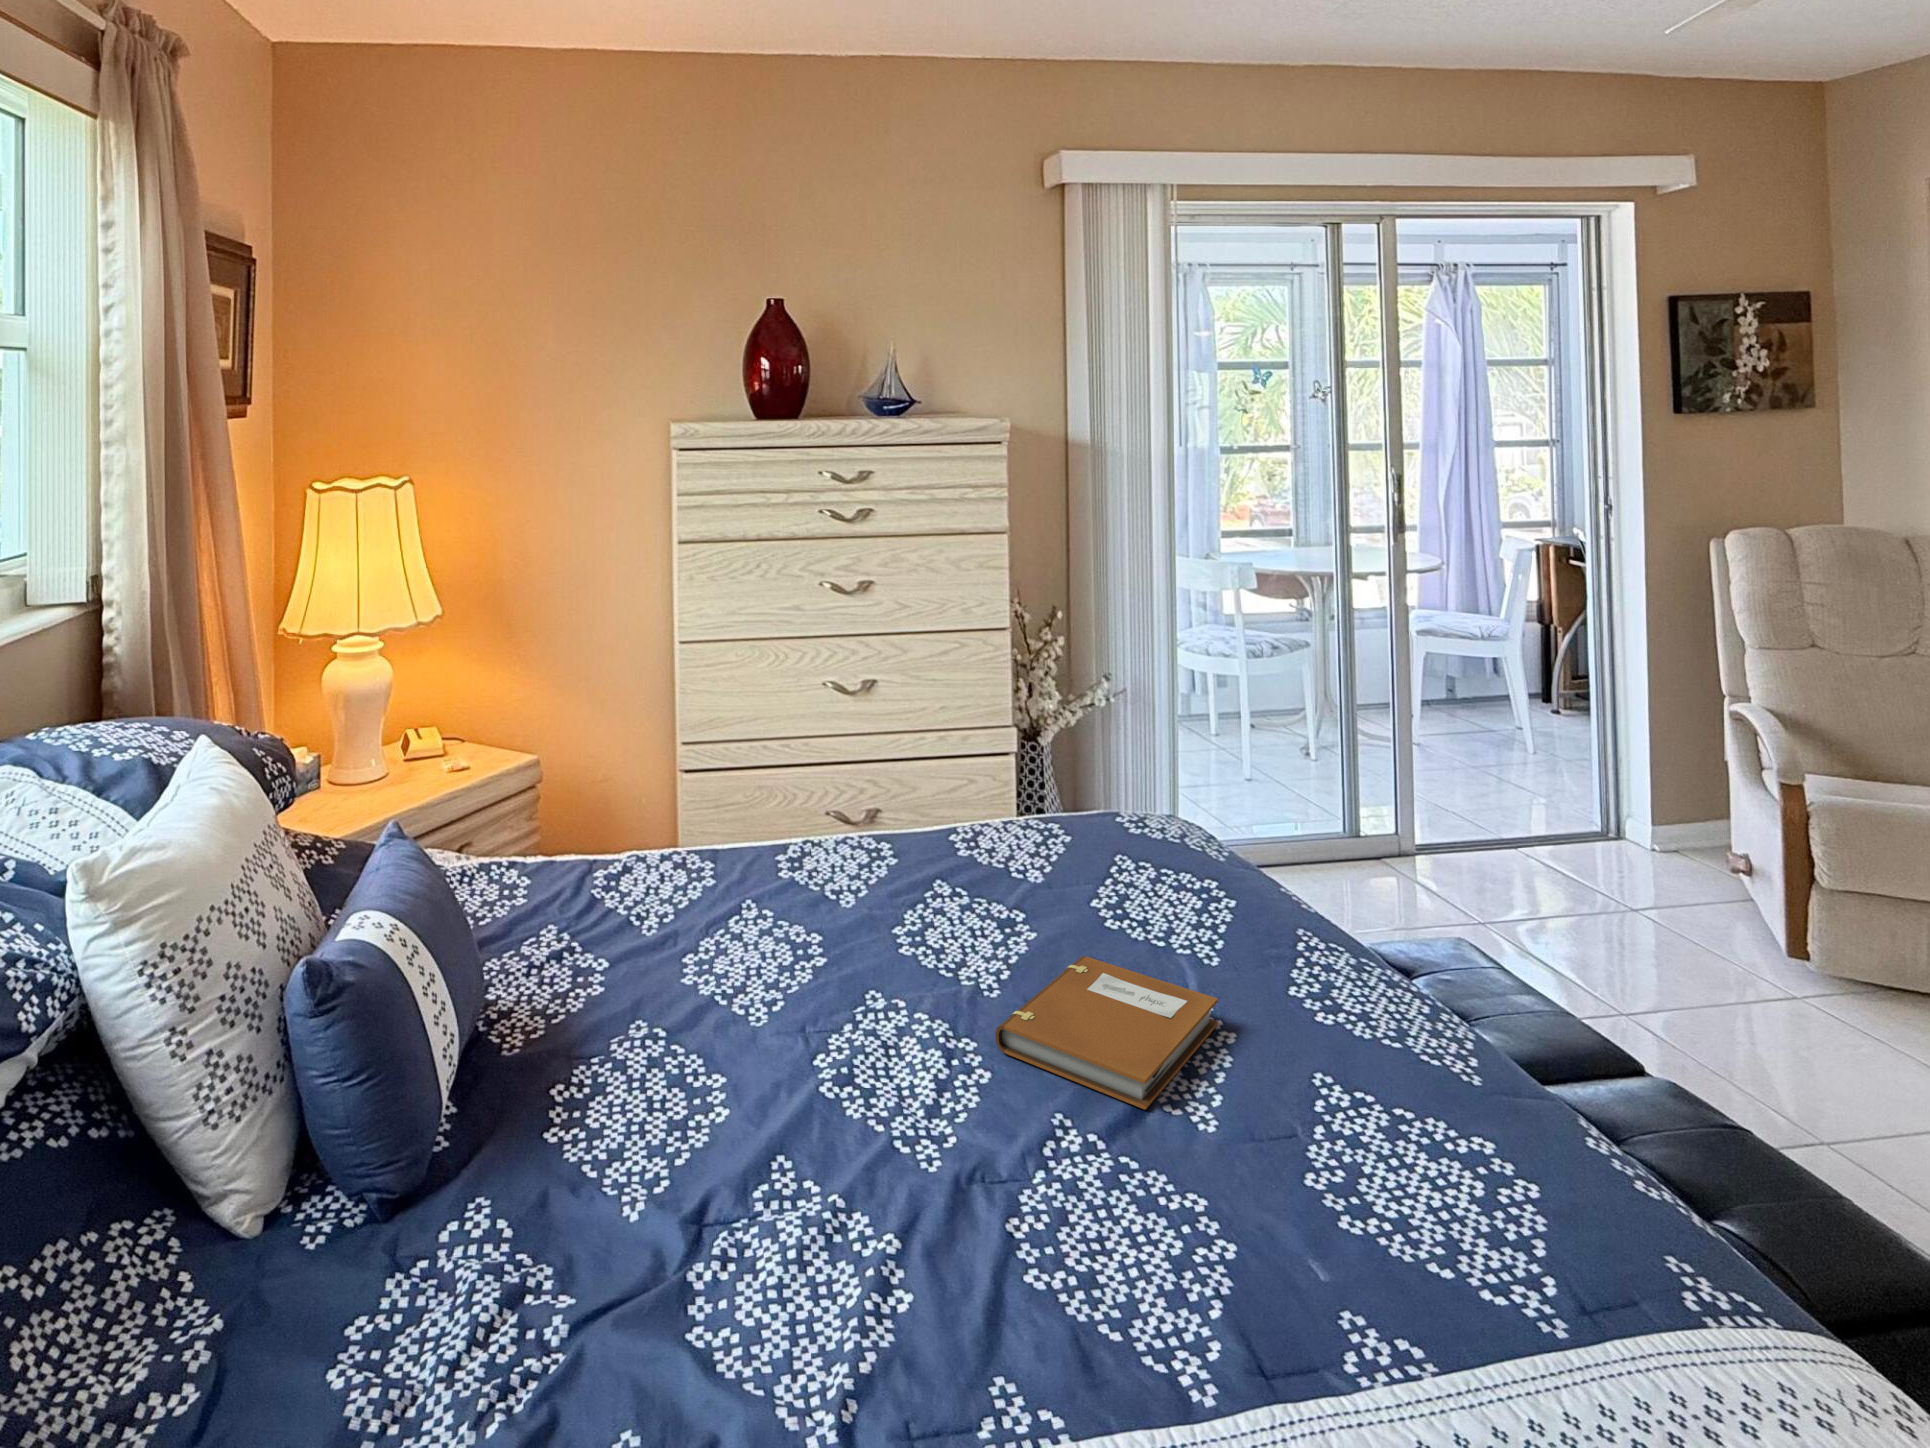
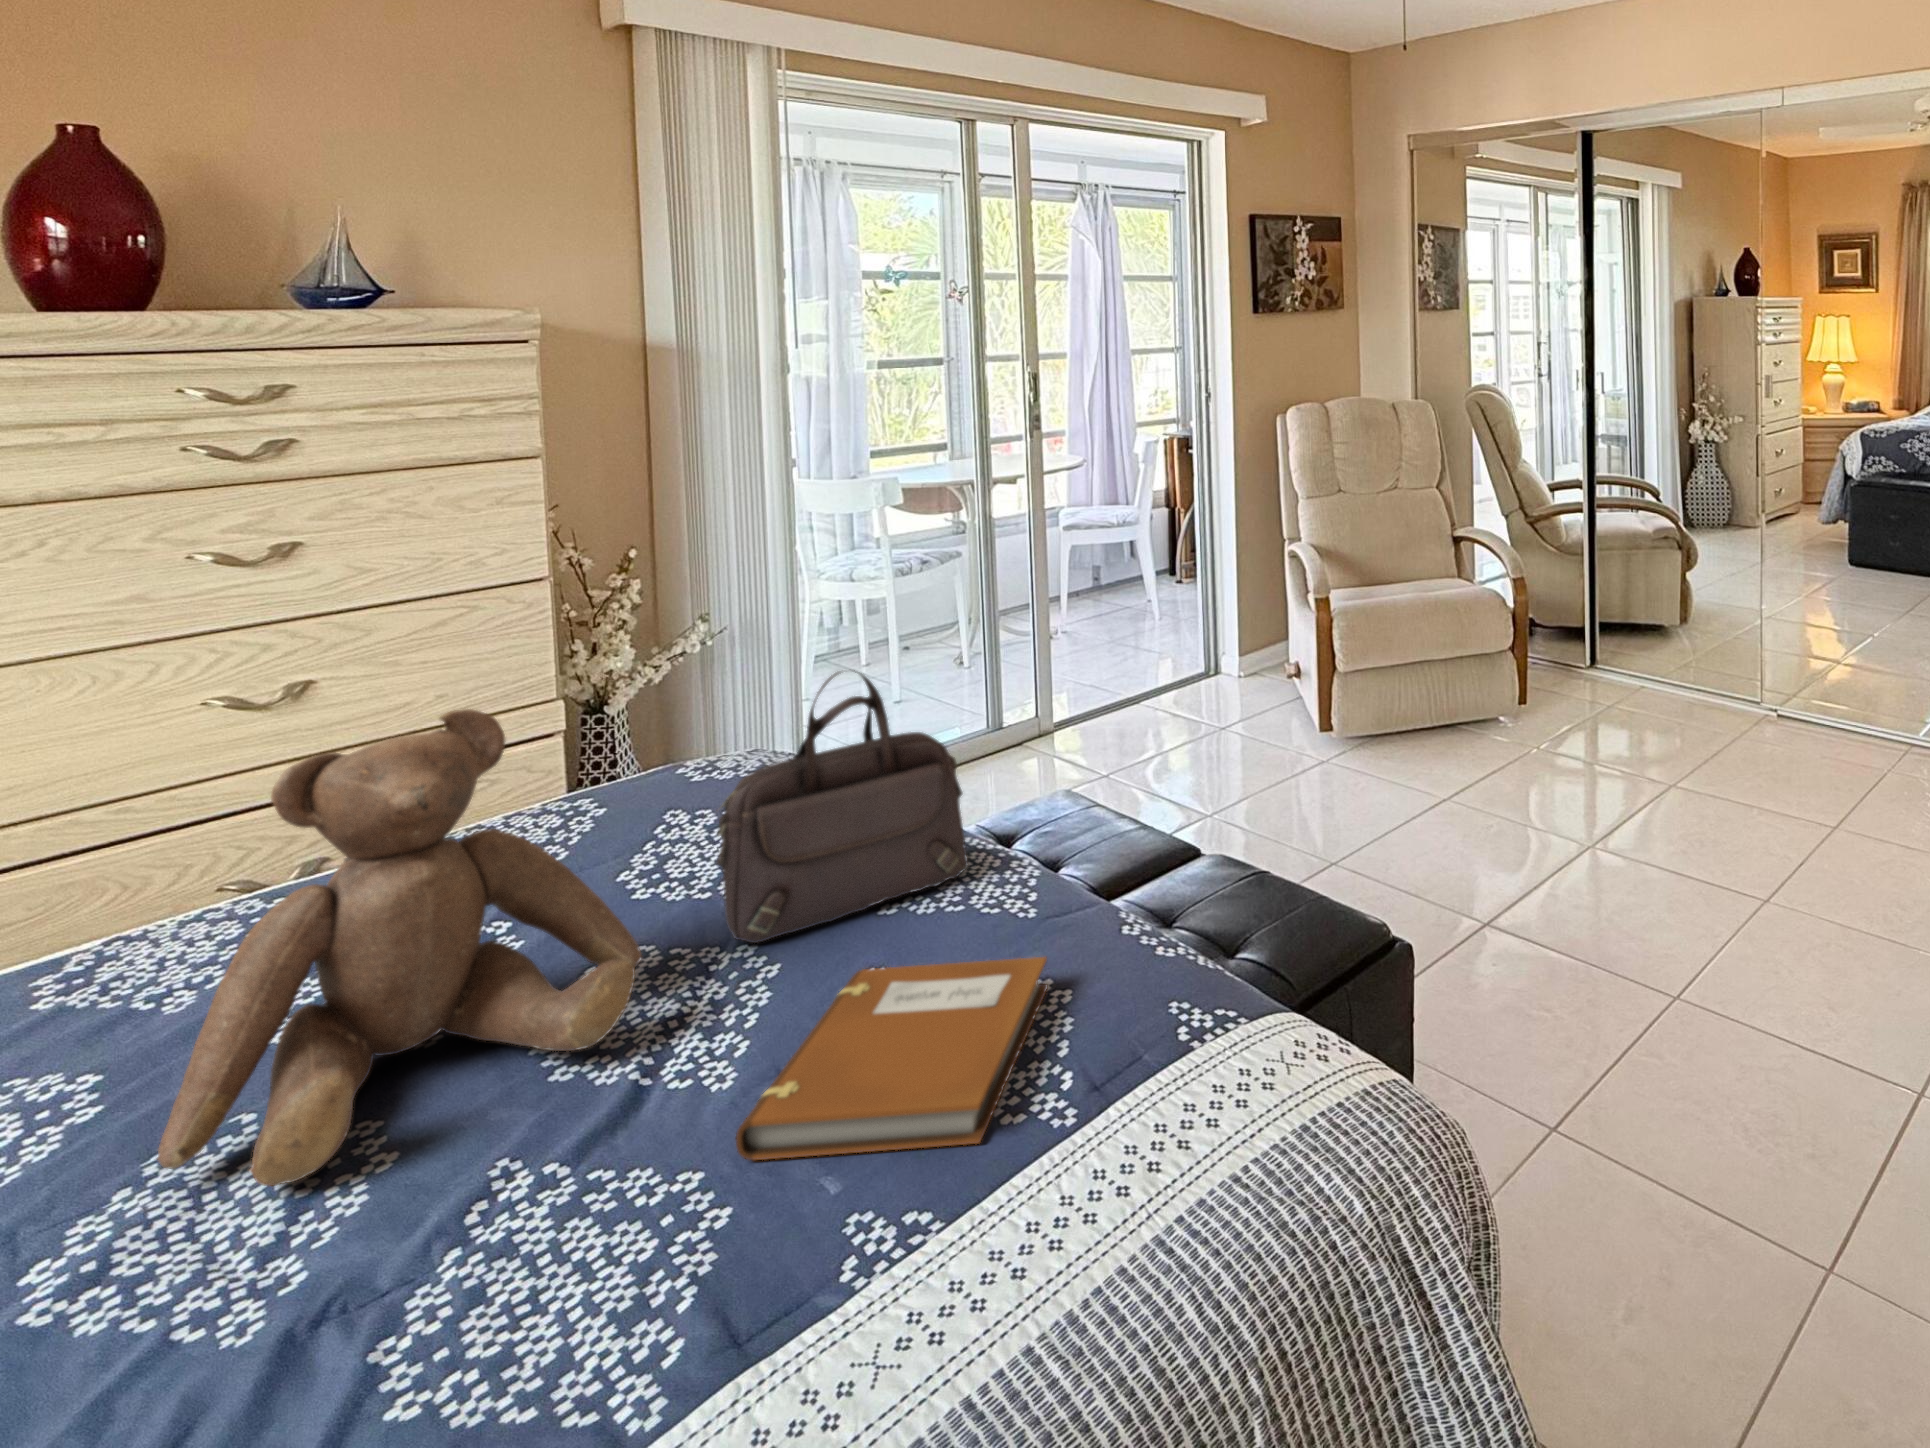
teddy bear: none [735,703,955,958] -> present [157,709,642,1186]
handbag: none [1001,727,1177,916] -> present [717,670,968,943]

